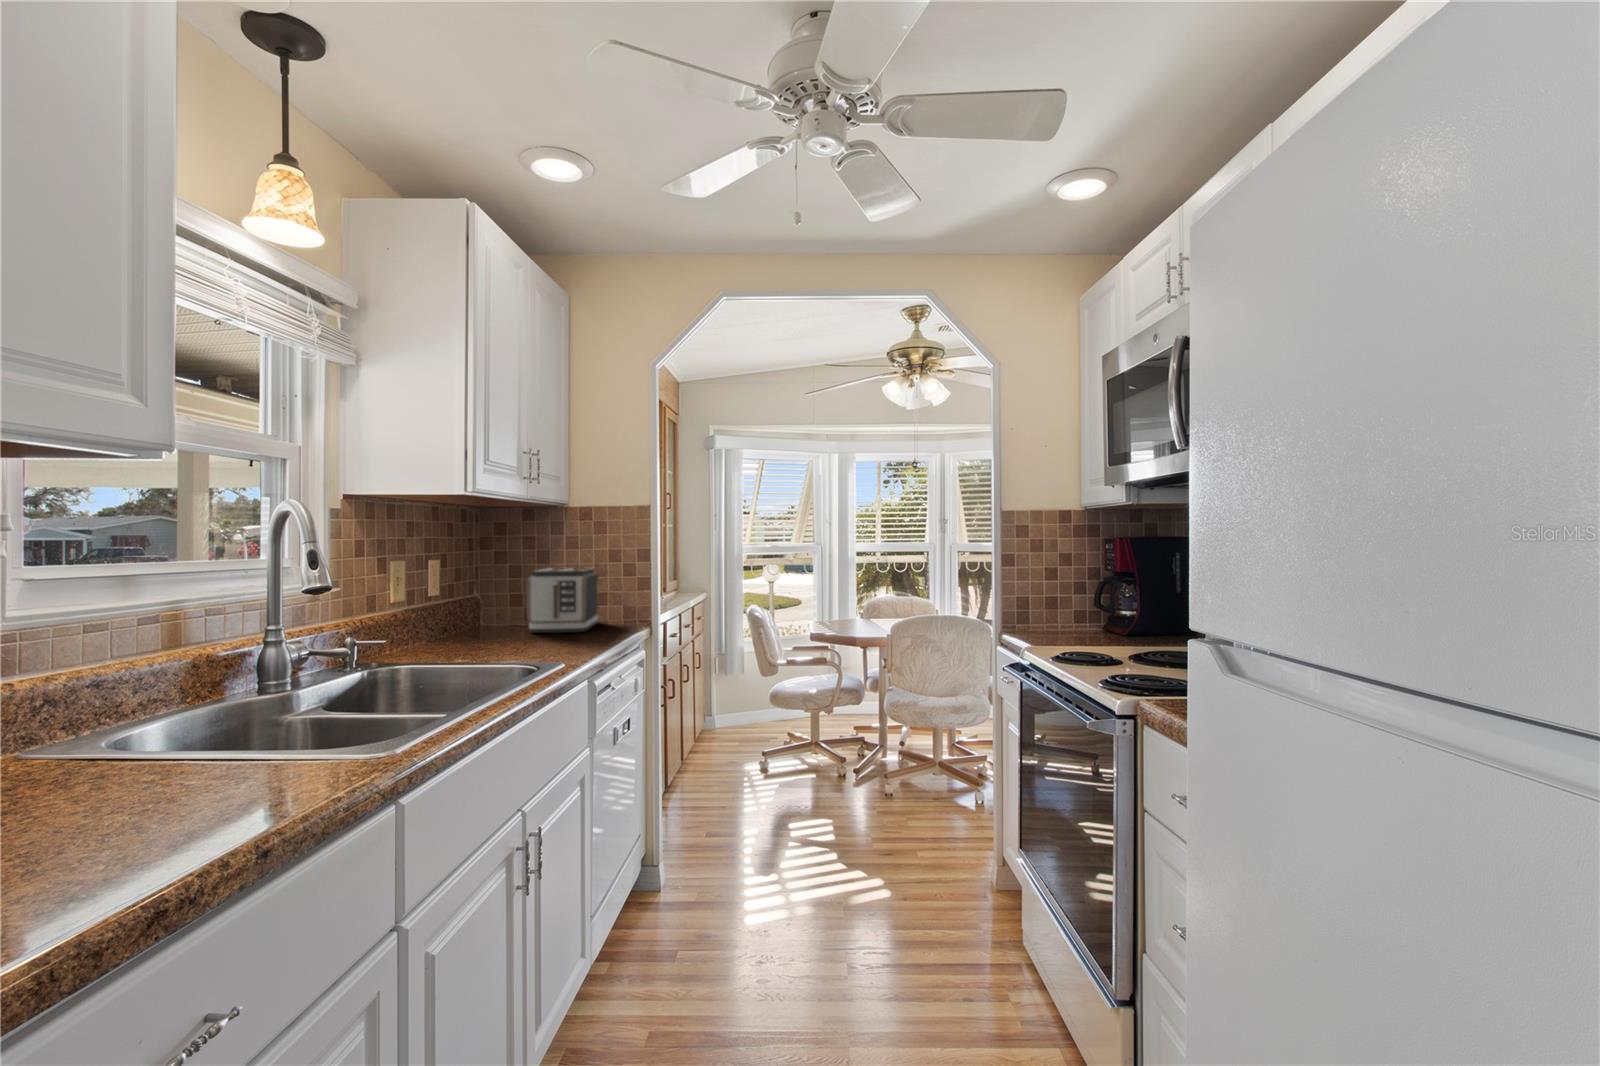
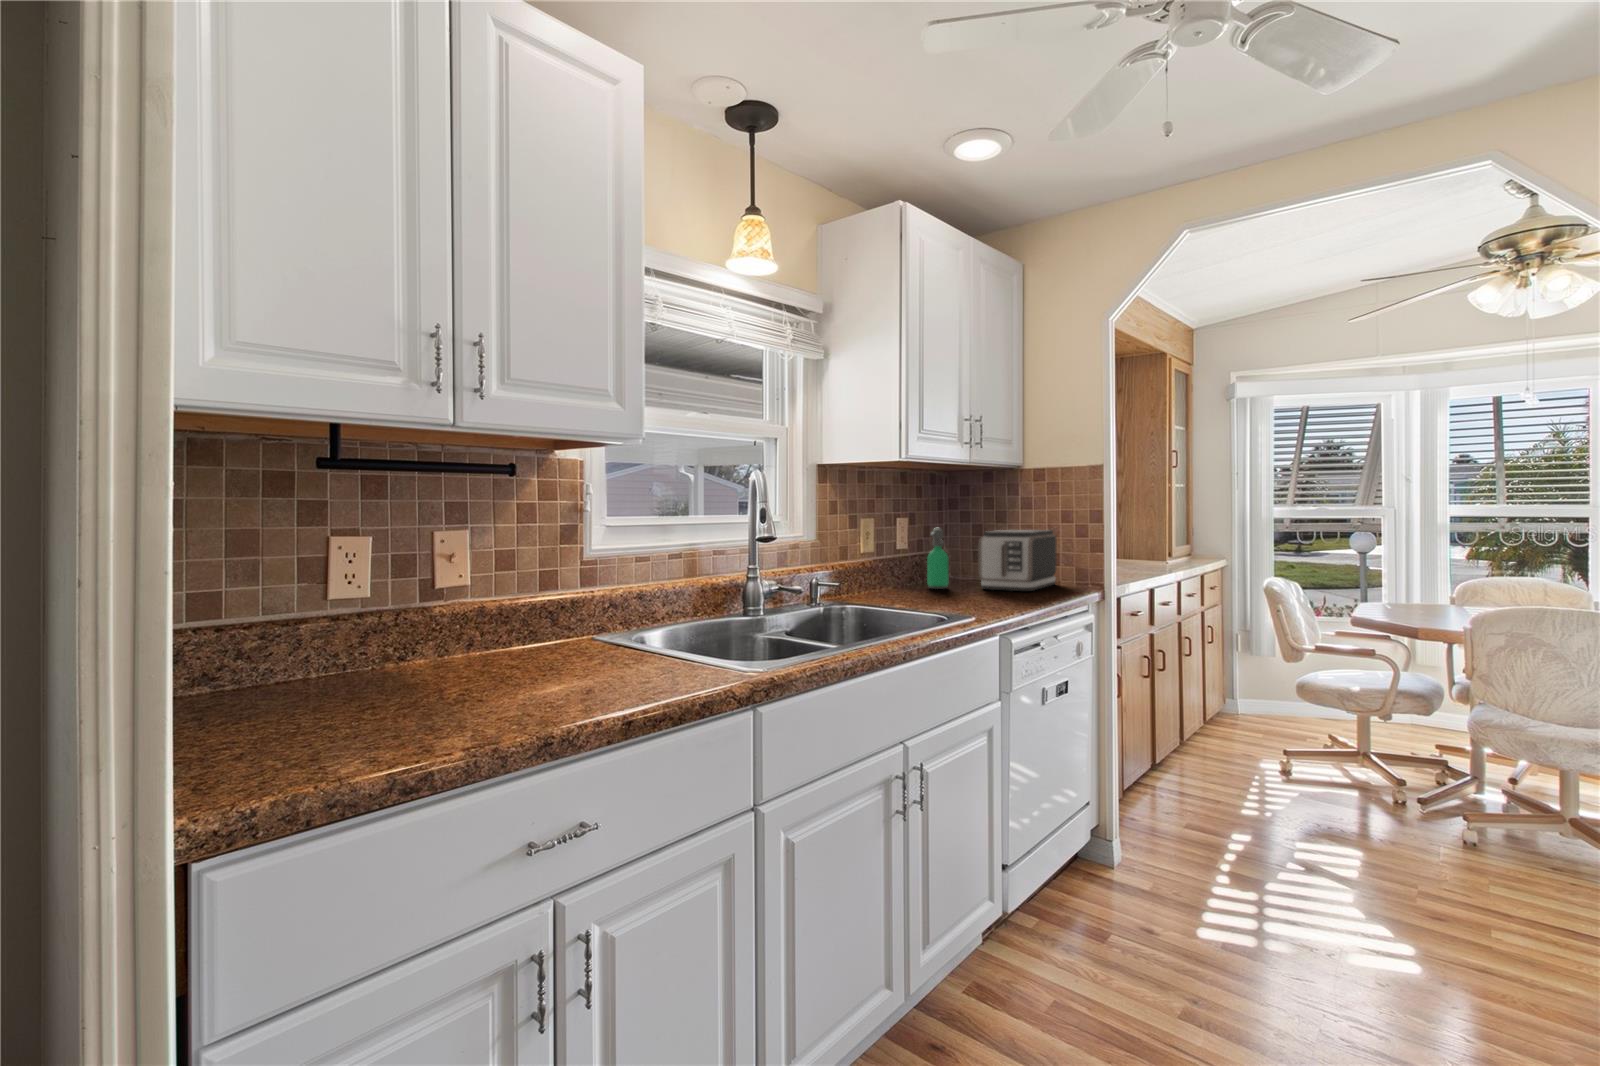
soap dispenser: none [467,568,492,636] -> present [927,528,949,589]

